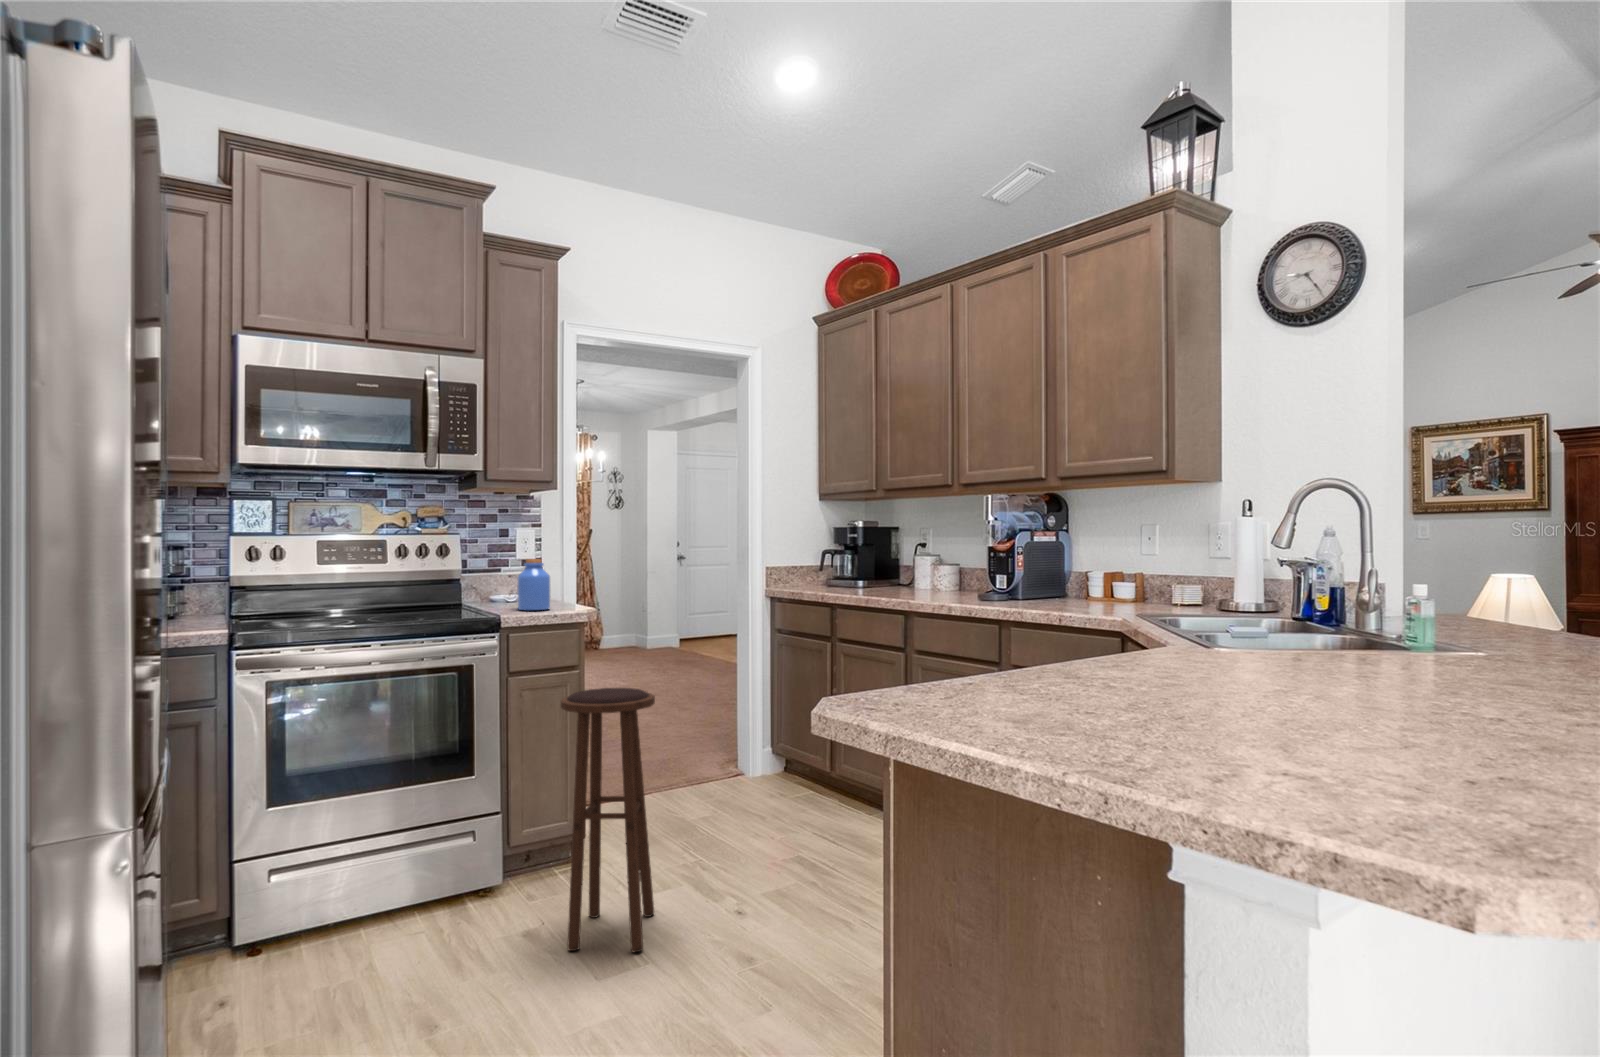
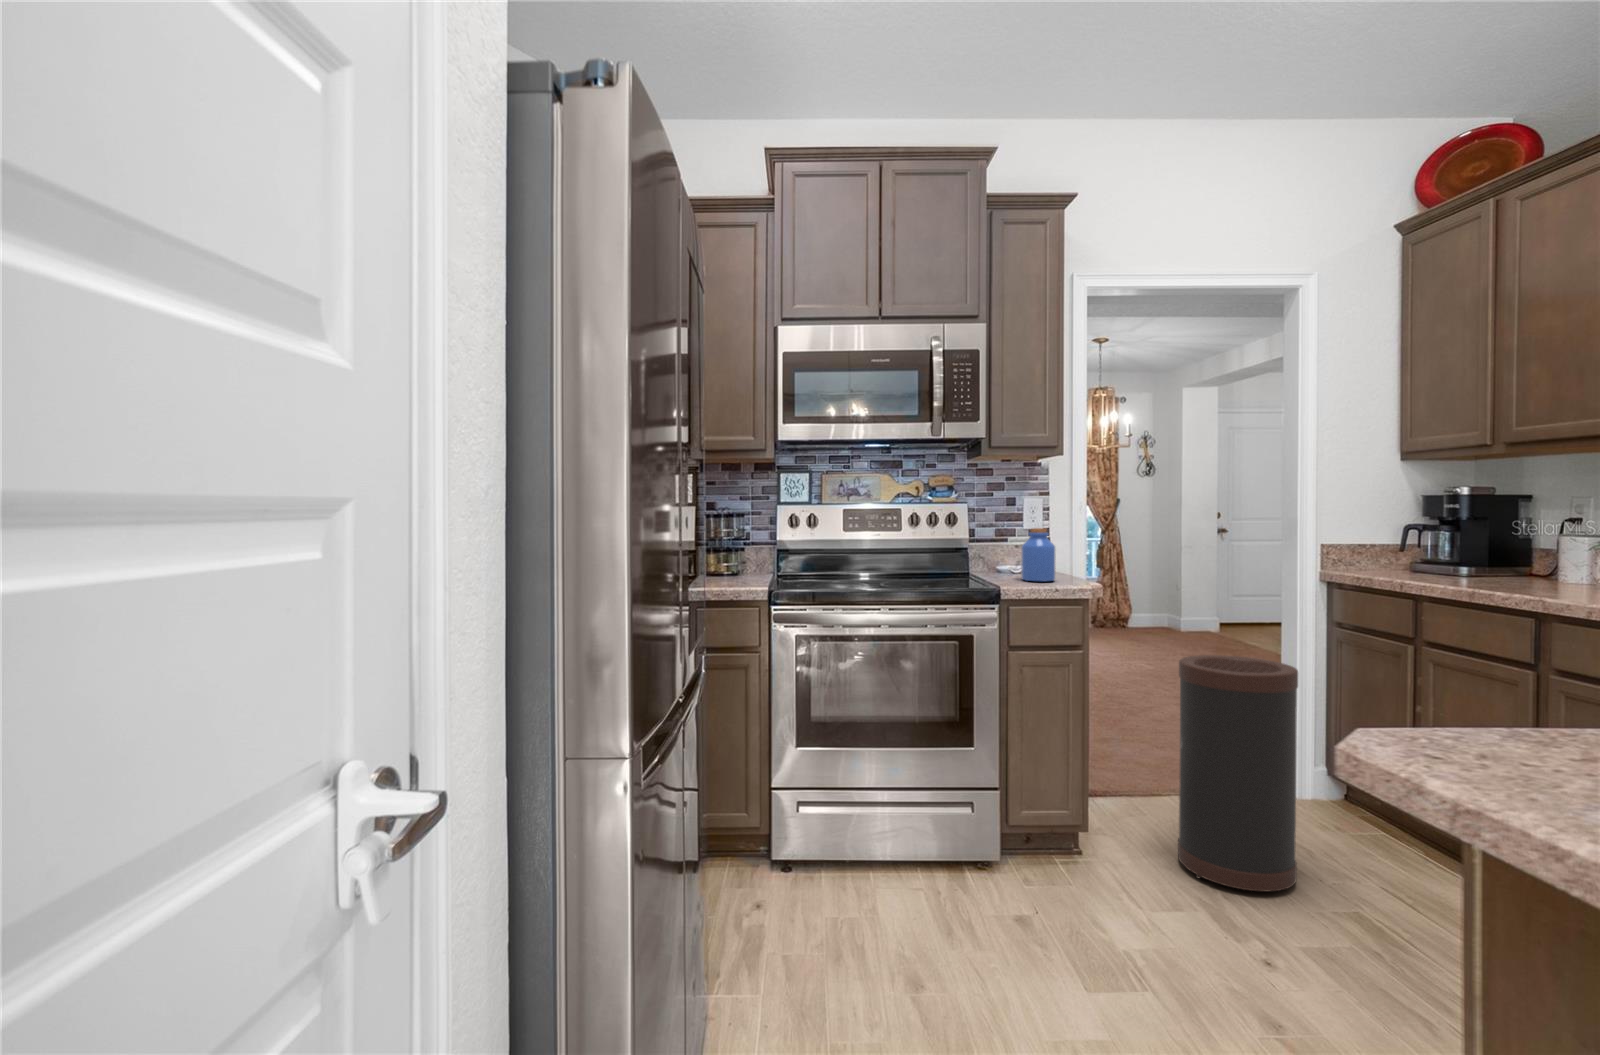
trash can: none [659,665,749,860] -> present [1178,655,1298,892]
stool: present [561,688,655,952] -> none [1061,680,1178,1004]

